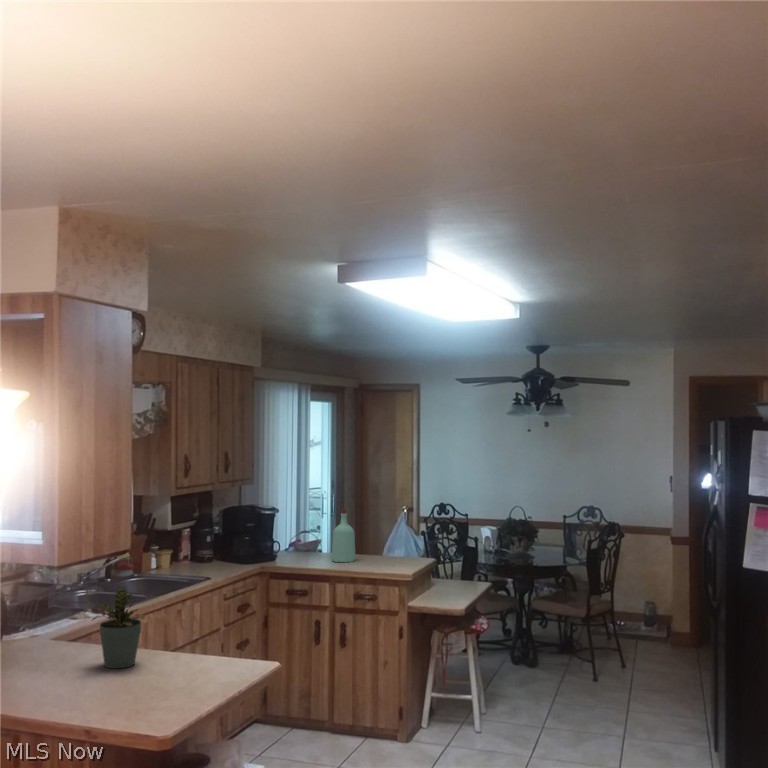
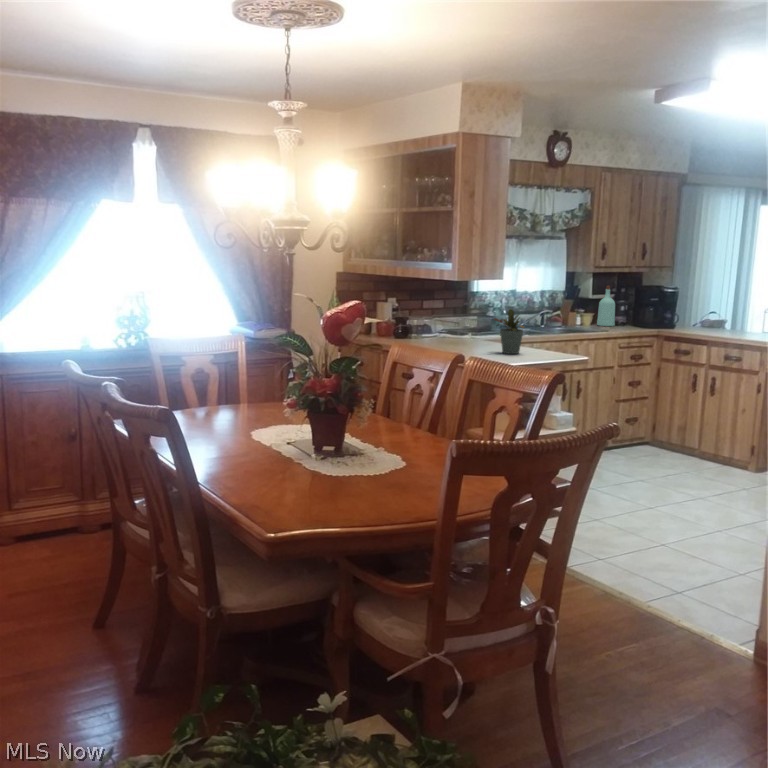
bottle: present [332,509,355,562] -> present [597,286,615,326]

